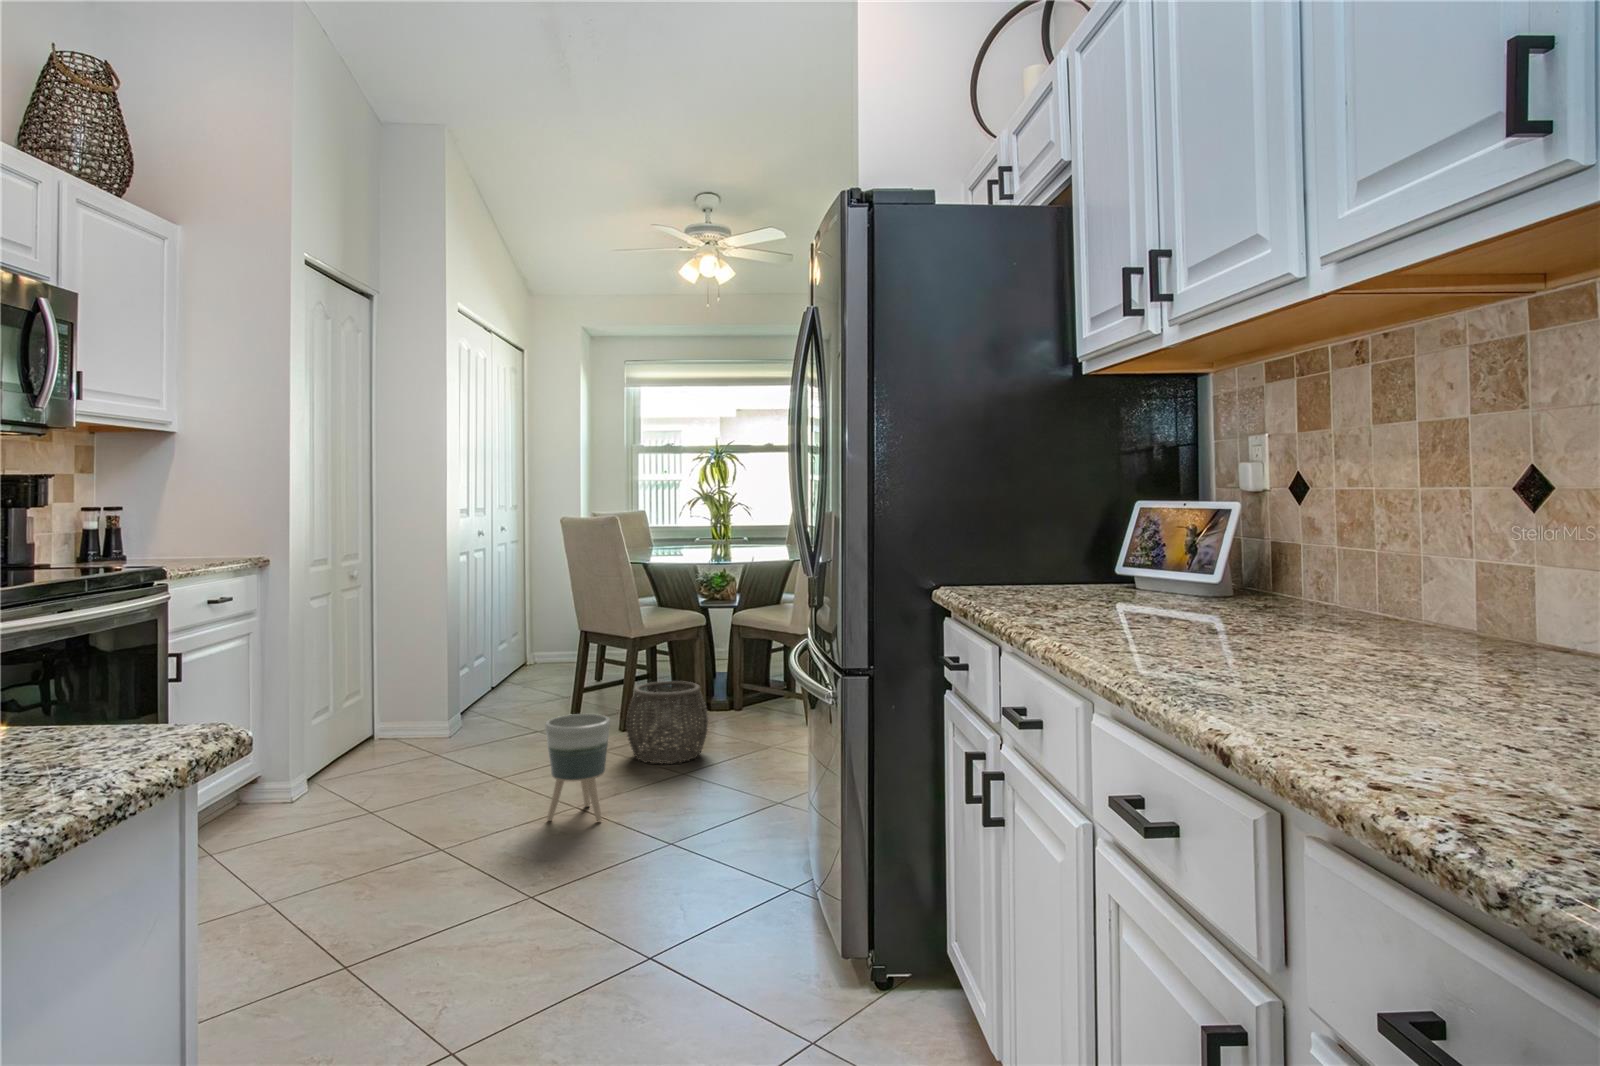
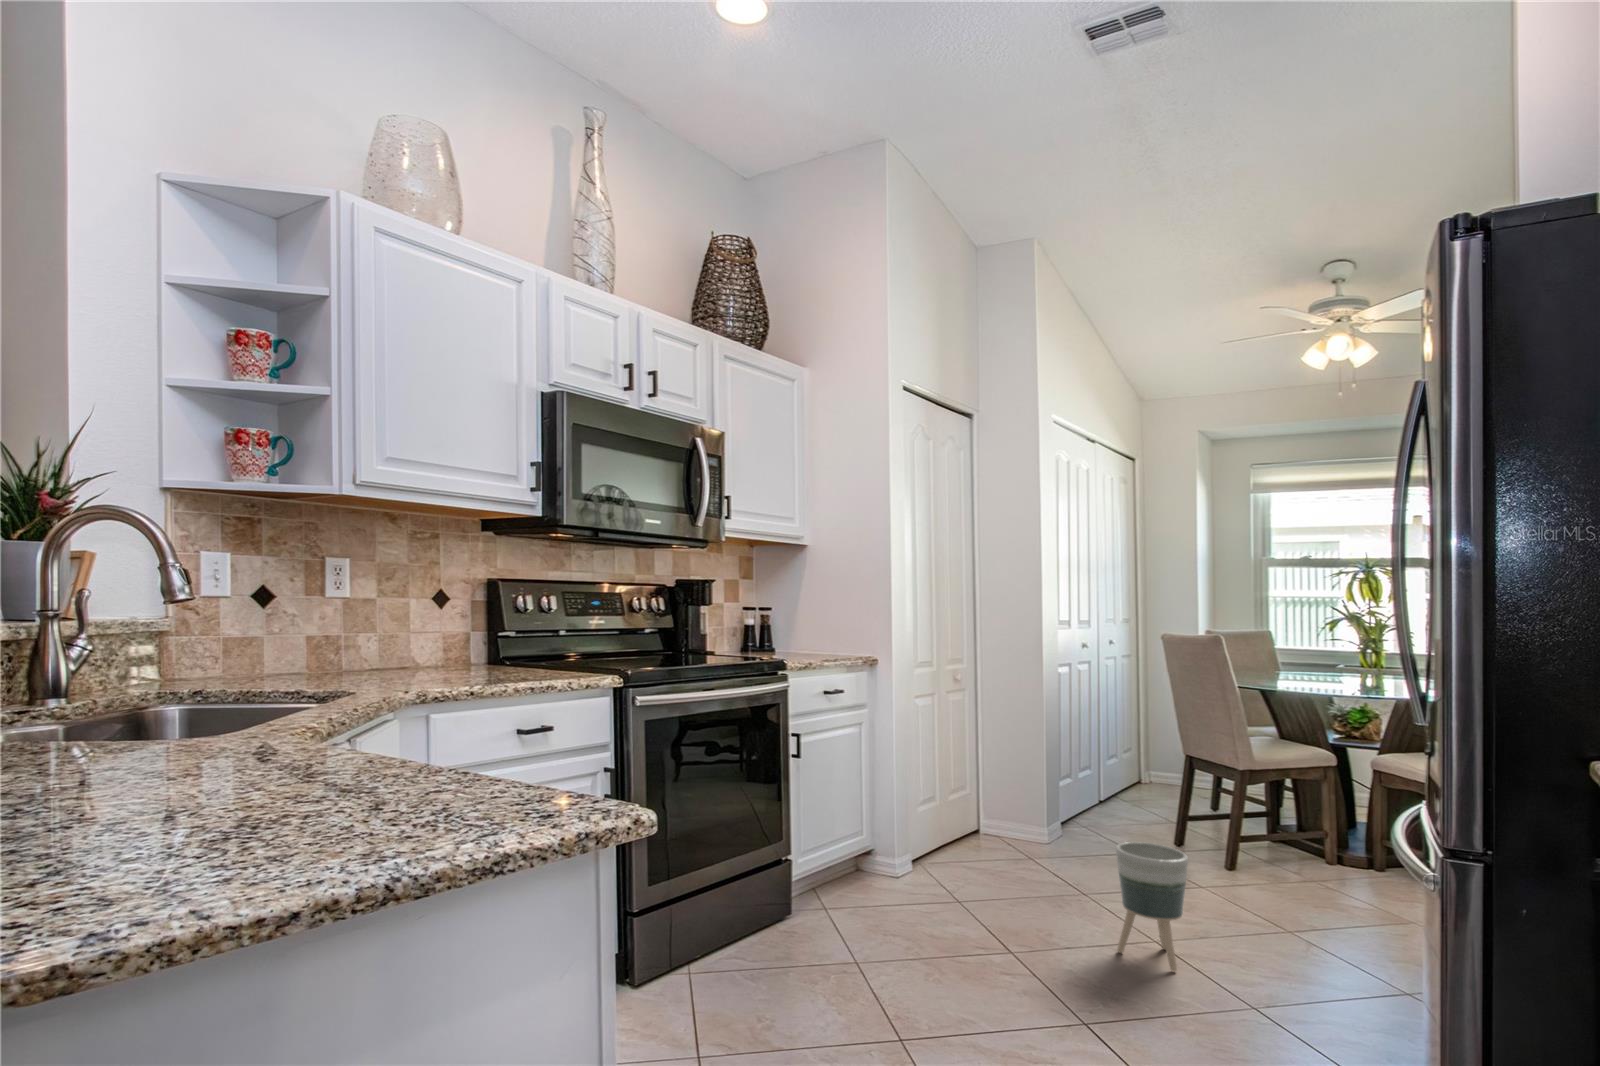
woven basket: present [626,681,708,764] -> none [1223,824,1334,930]

